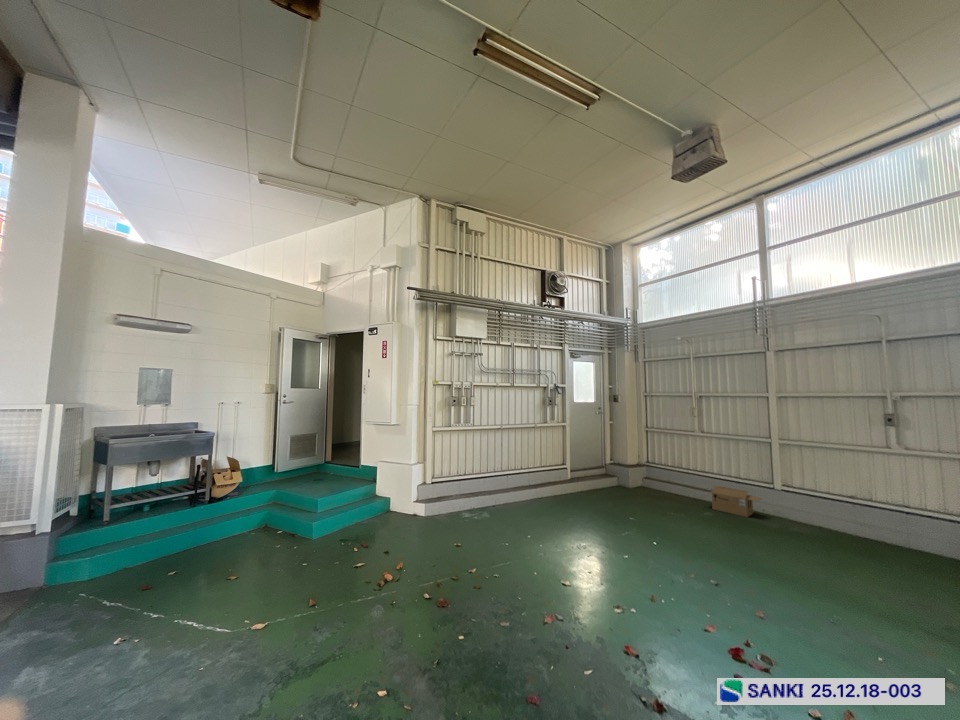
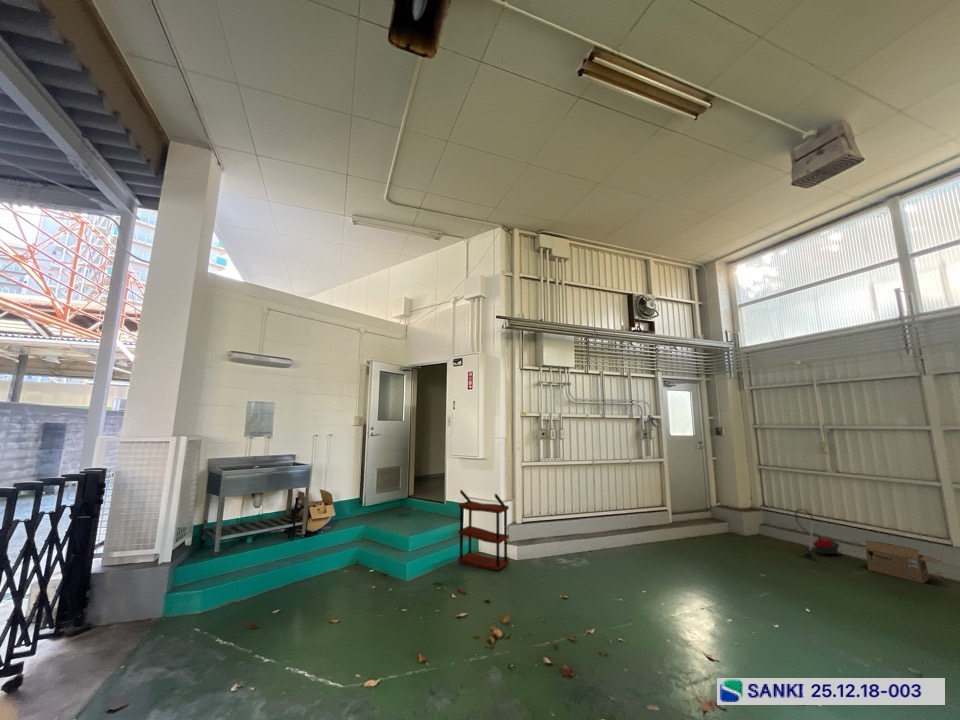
shelving unit: none [367,454,416,525] -> present [458,490,509,570]
vacuum cleaner: none [663,462,699,505] -> present [795,511,841,561]

